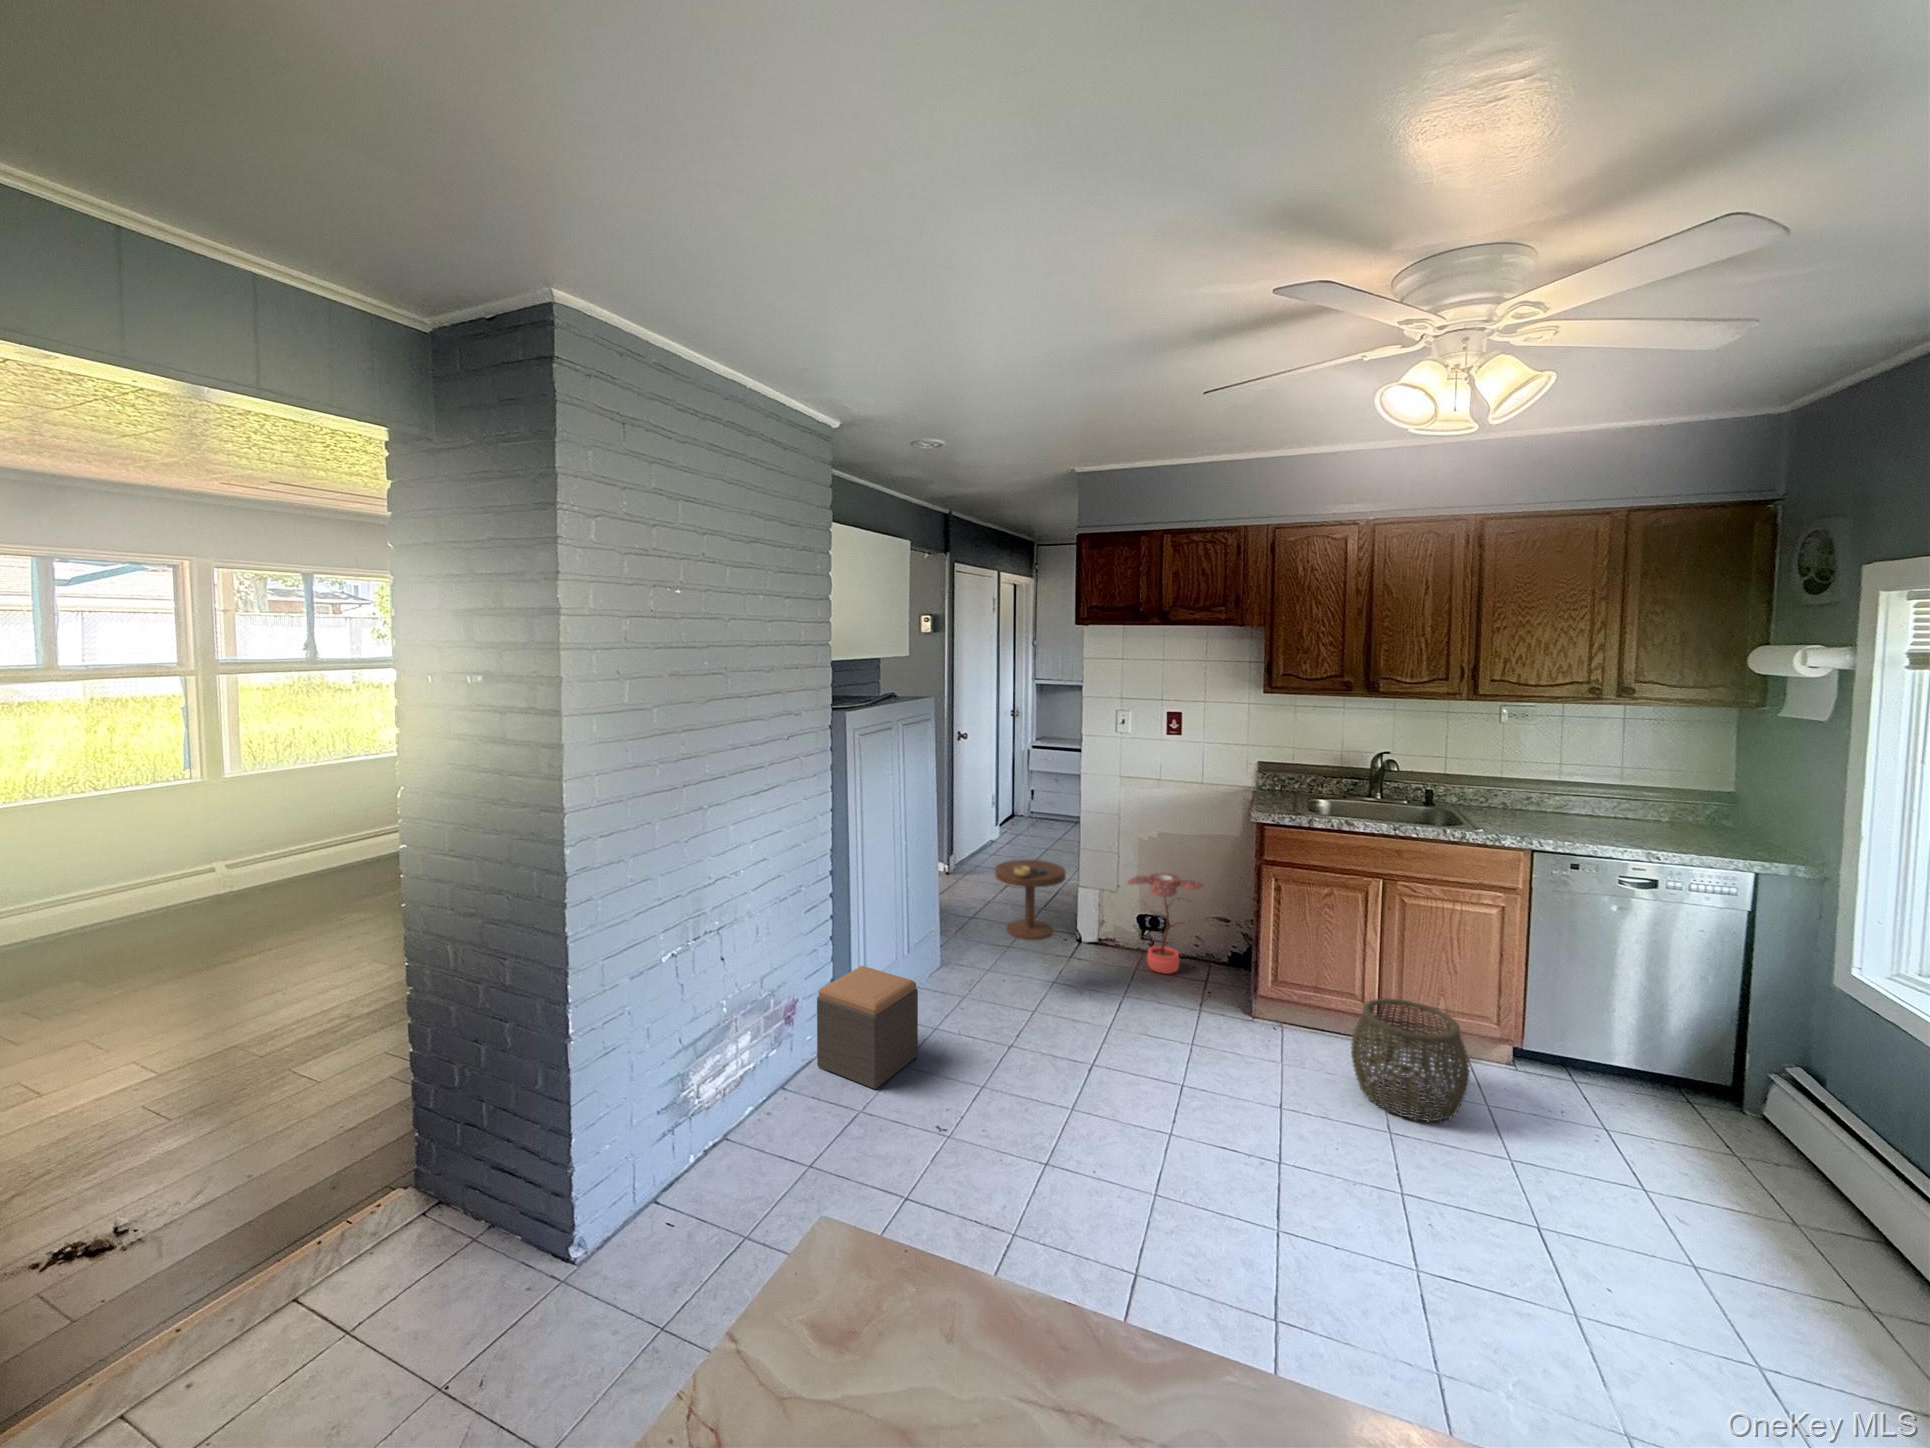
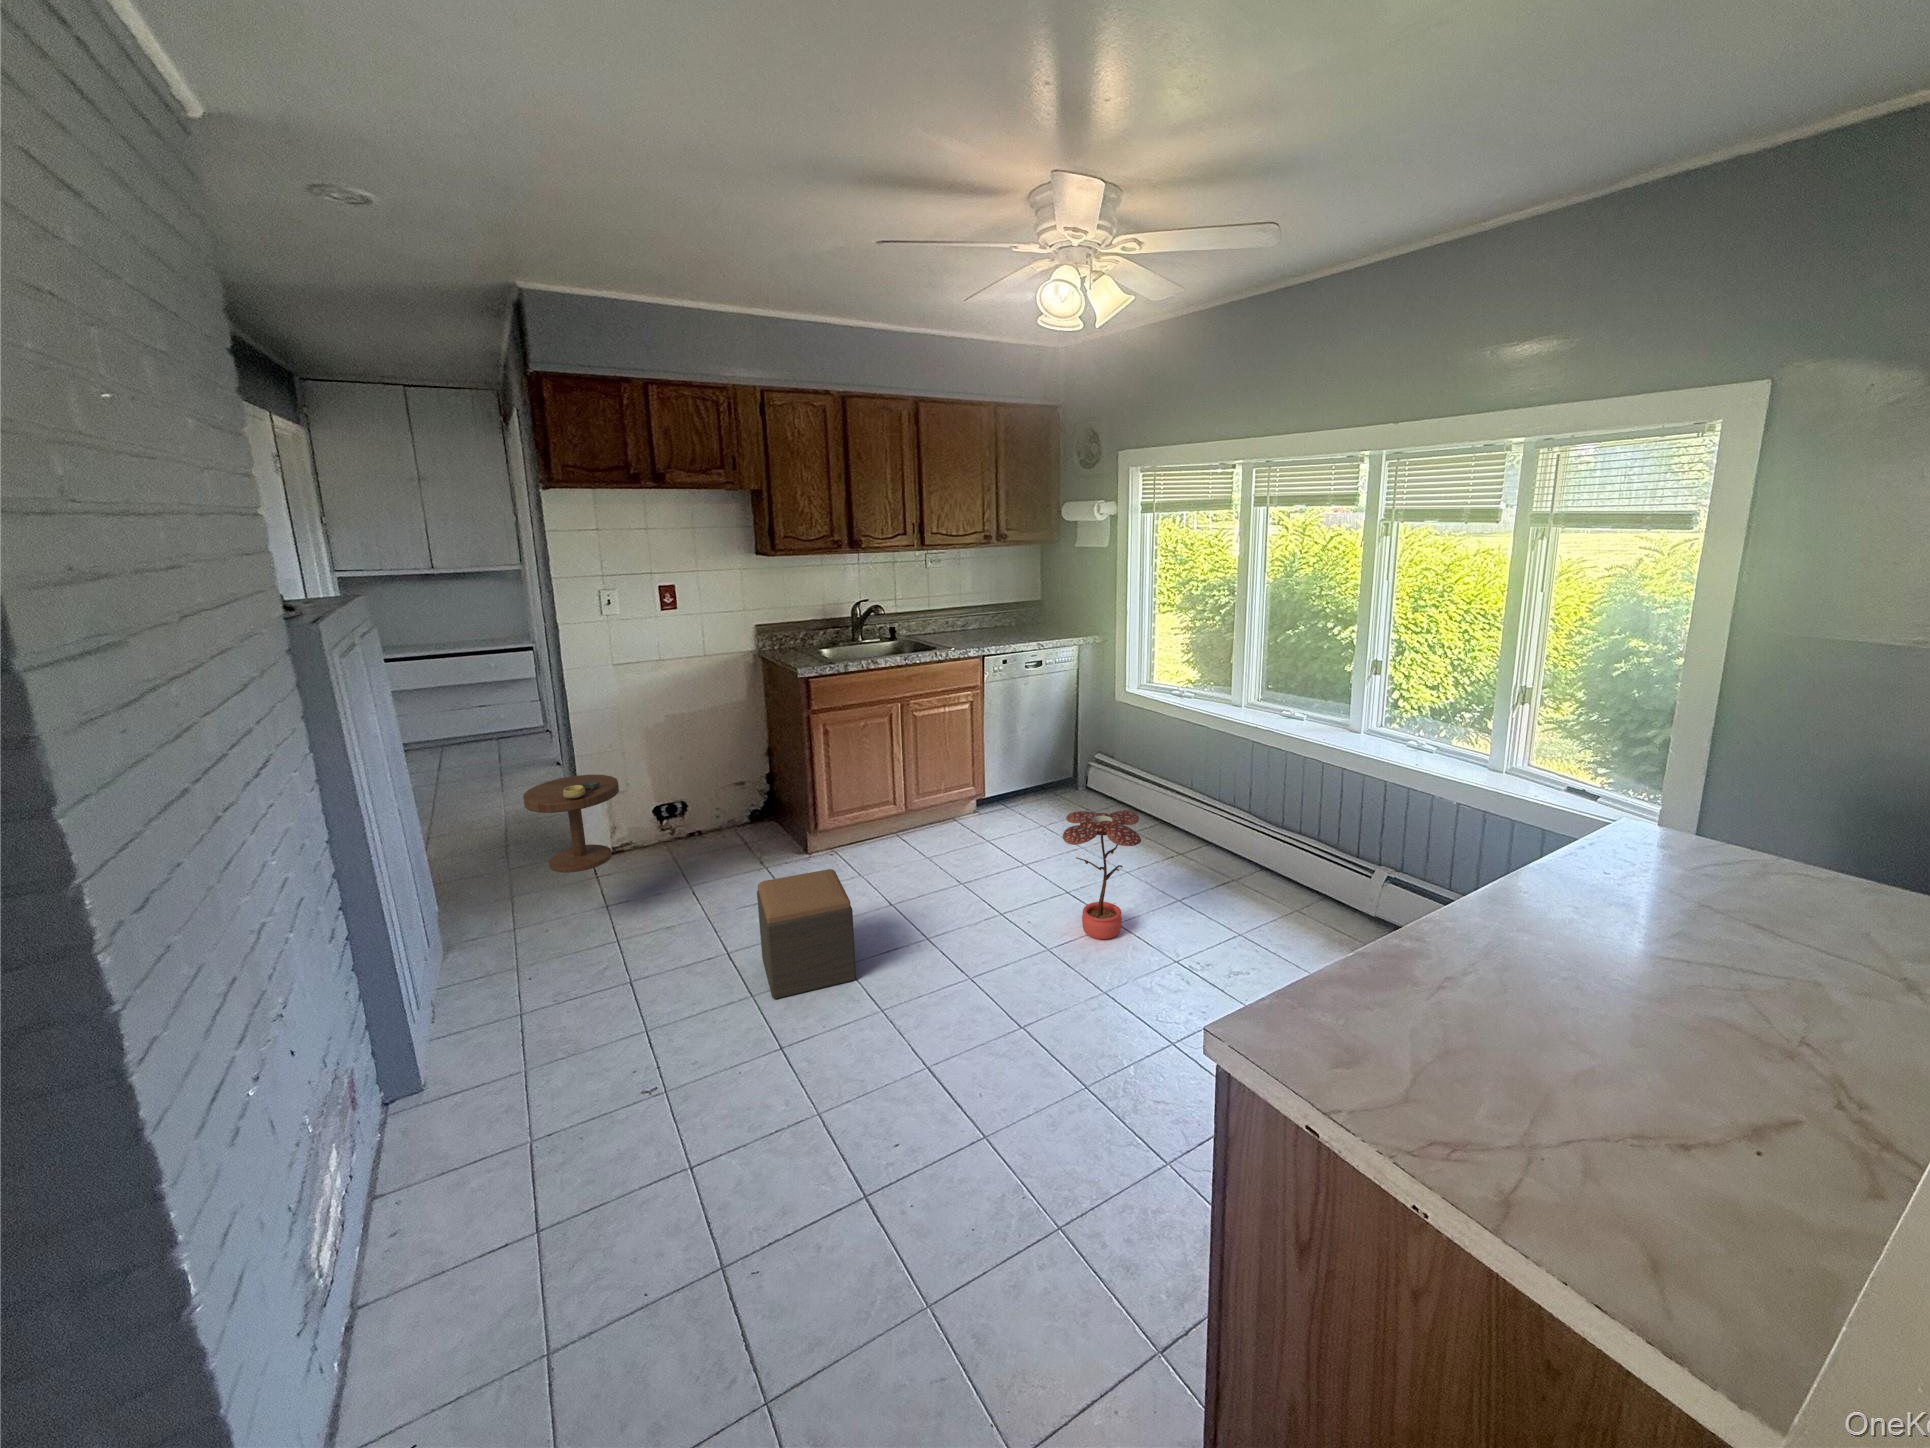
potted plant: present [1127,873,1203,974] -> present [1063,810,1141,939]
footstool: present [817,966,918,1089] -> present [757,869,856,999]
woven basket: present [1351,999,1470,1122] -> none [913,789,992,876]

